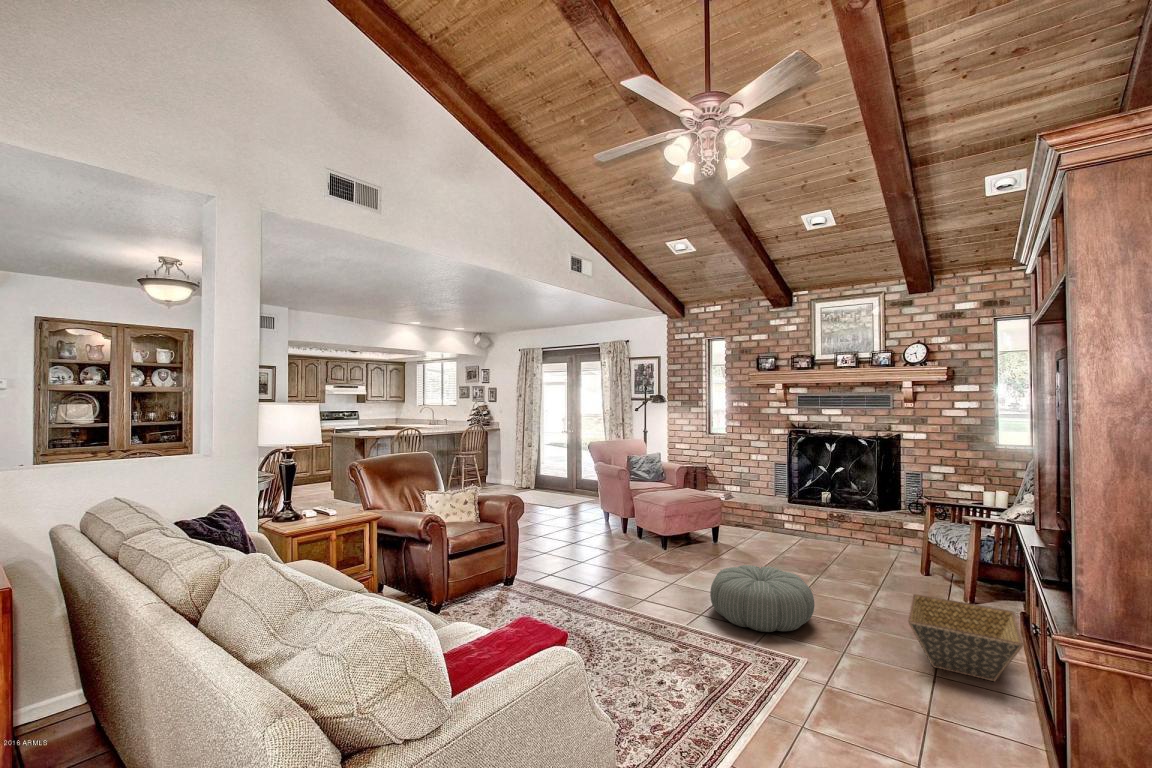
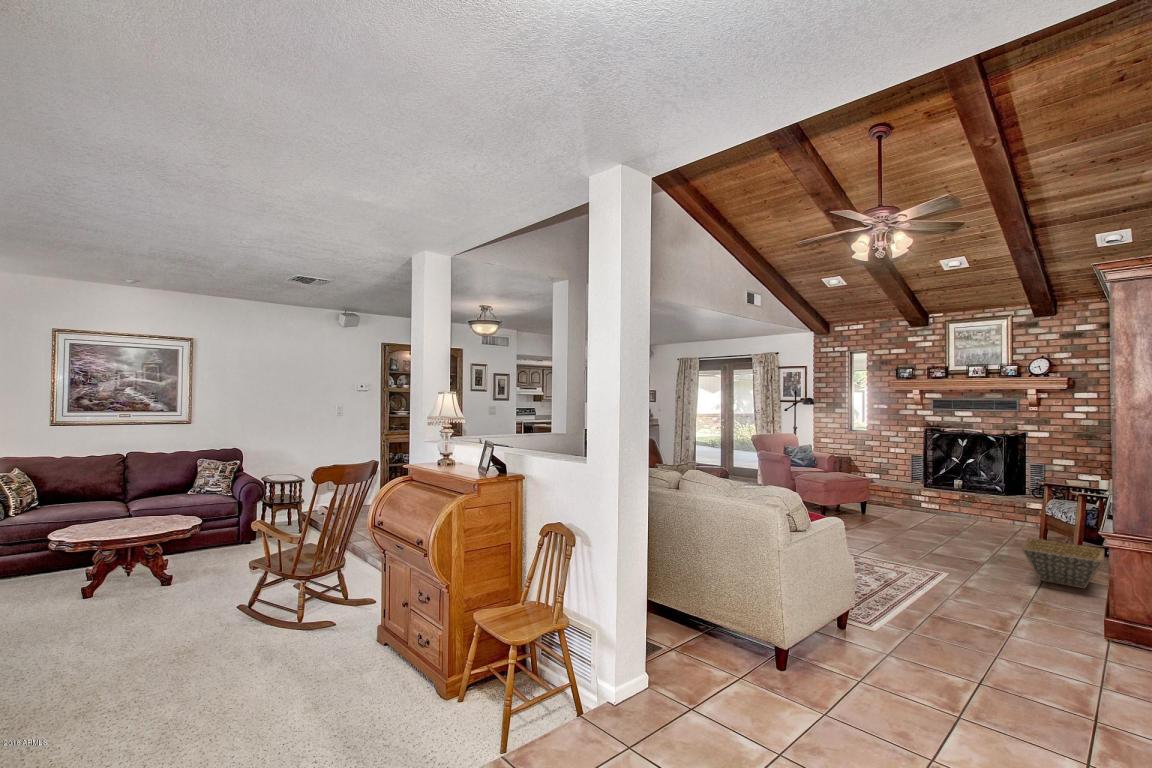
pouf: present [710,565,814,632] -> none [872,518,951,559]

